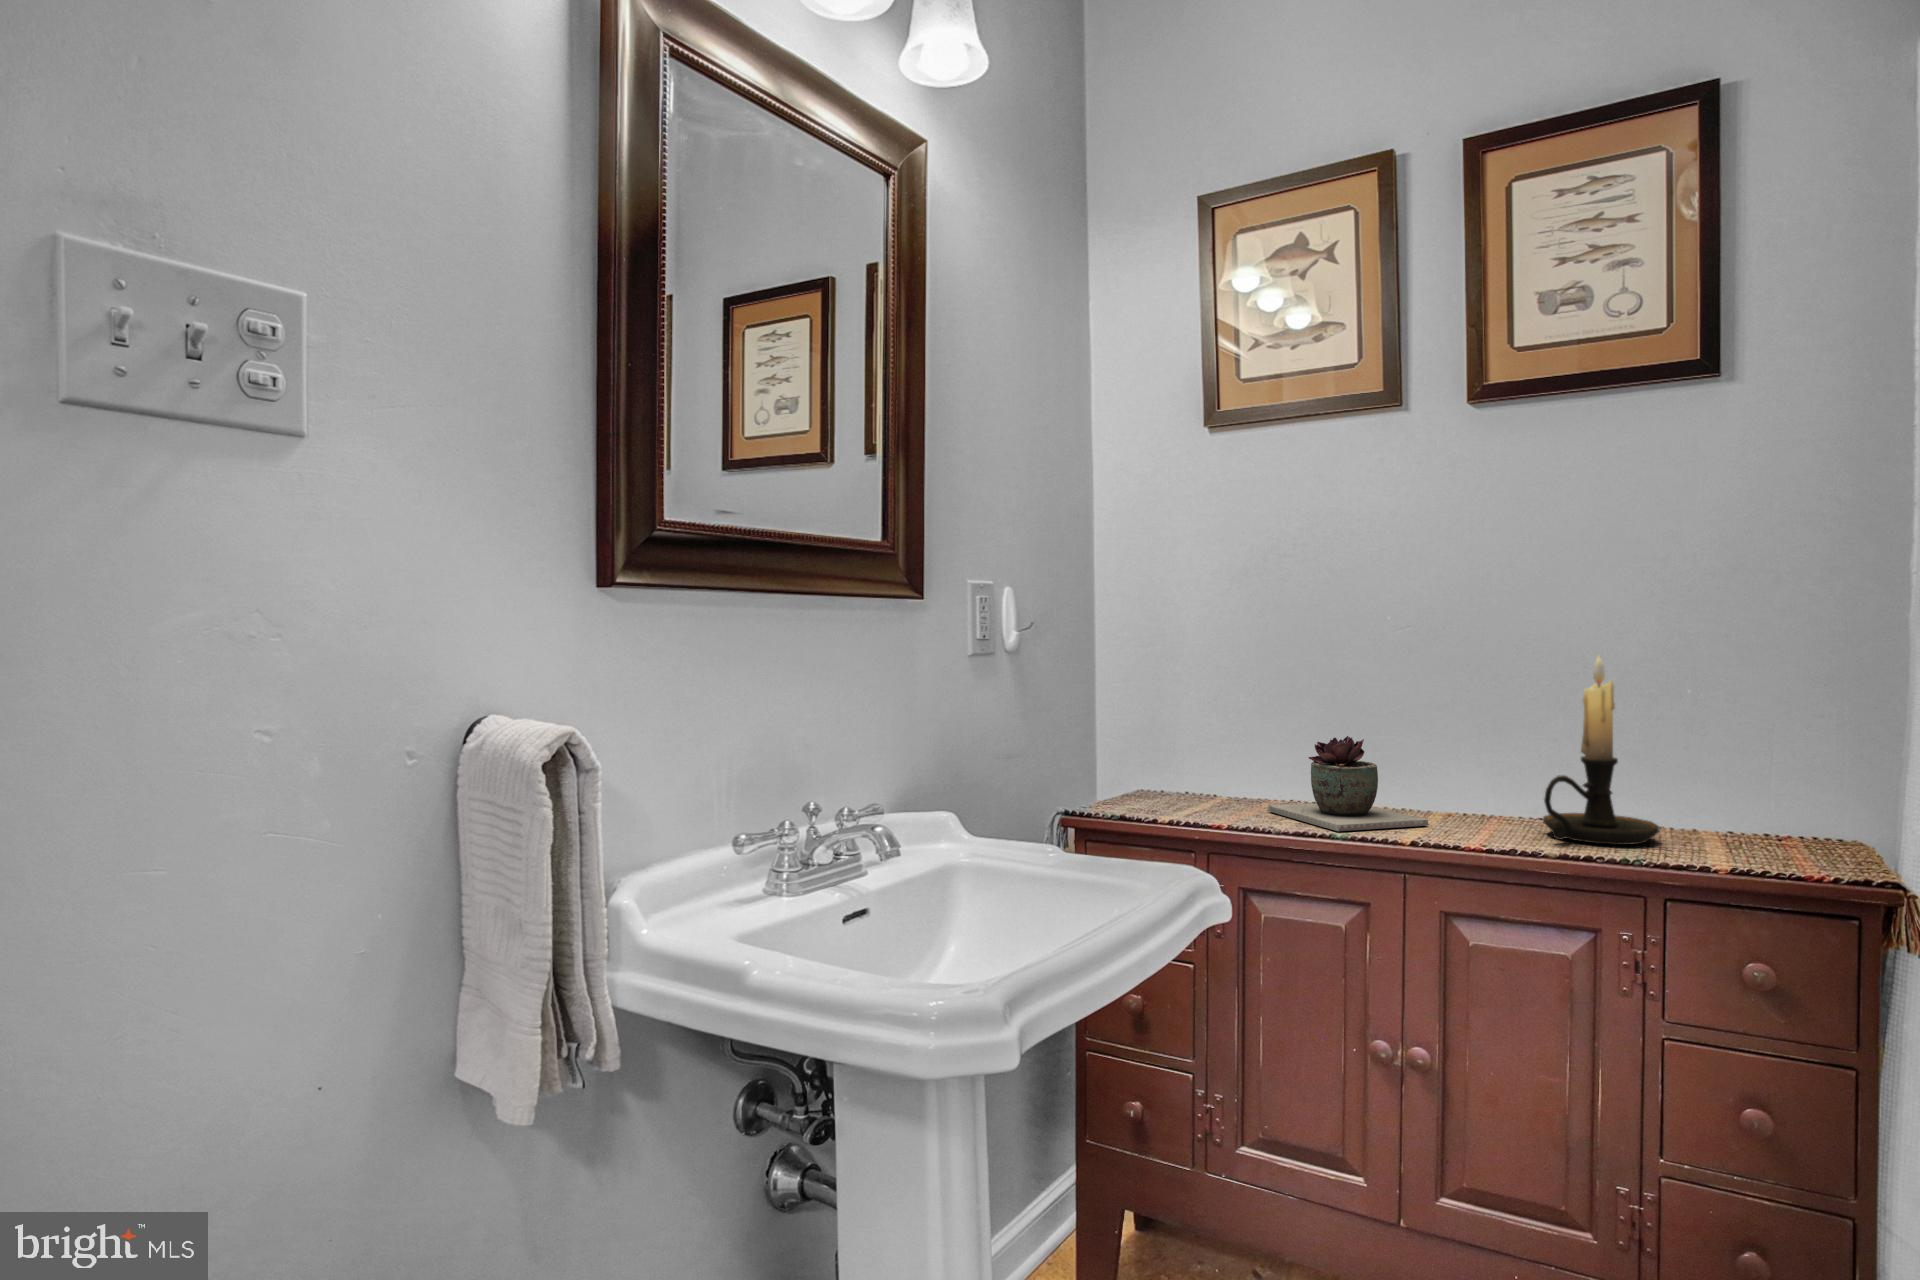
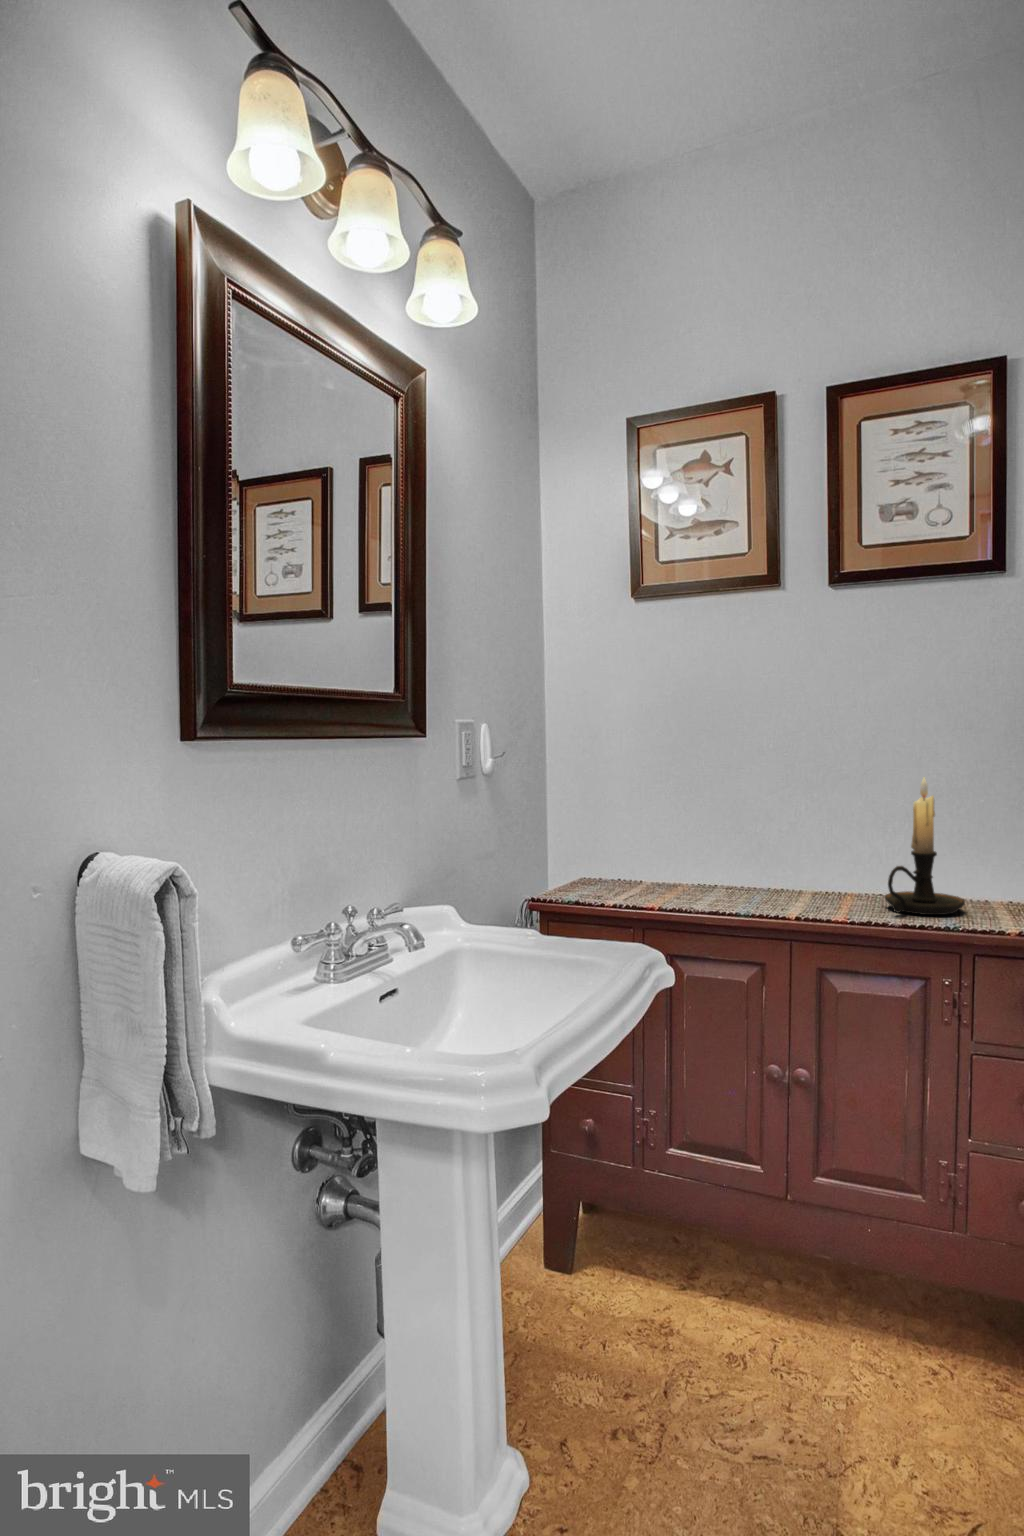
succulent plant: present [1268,736,1429,831] -> none [685,838,804,911]

